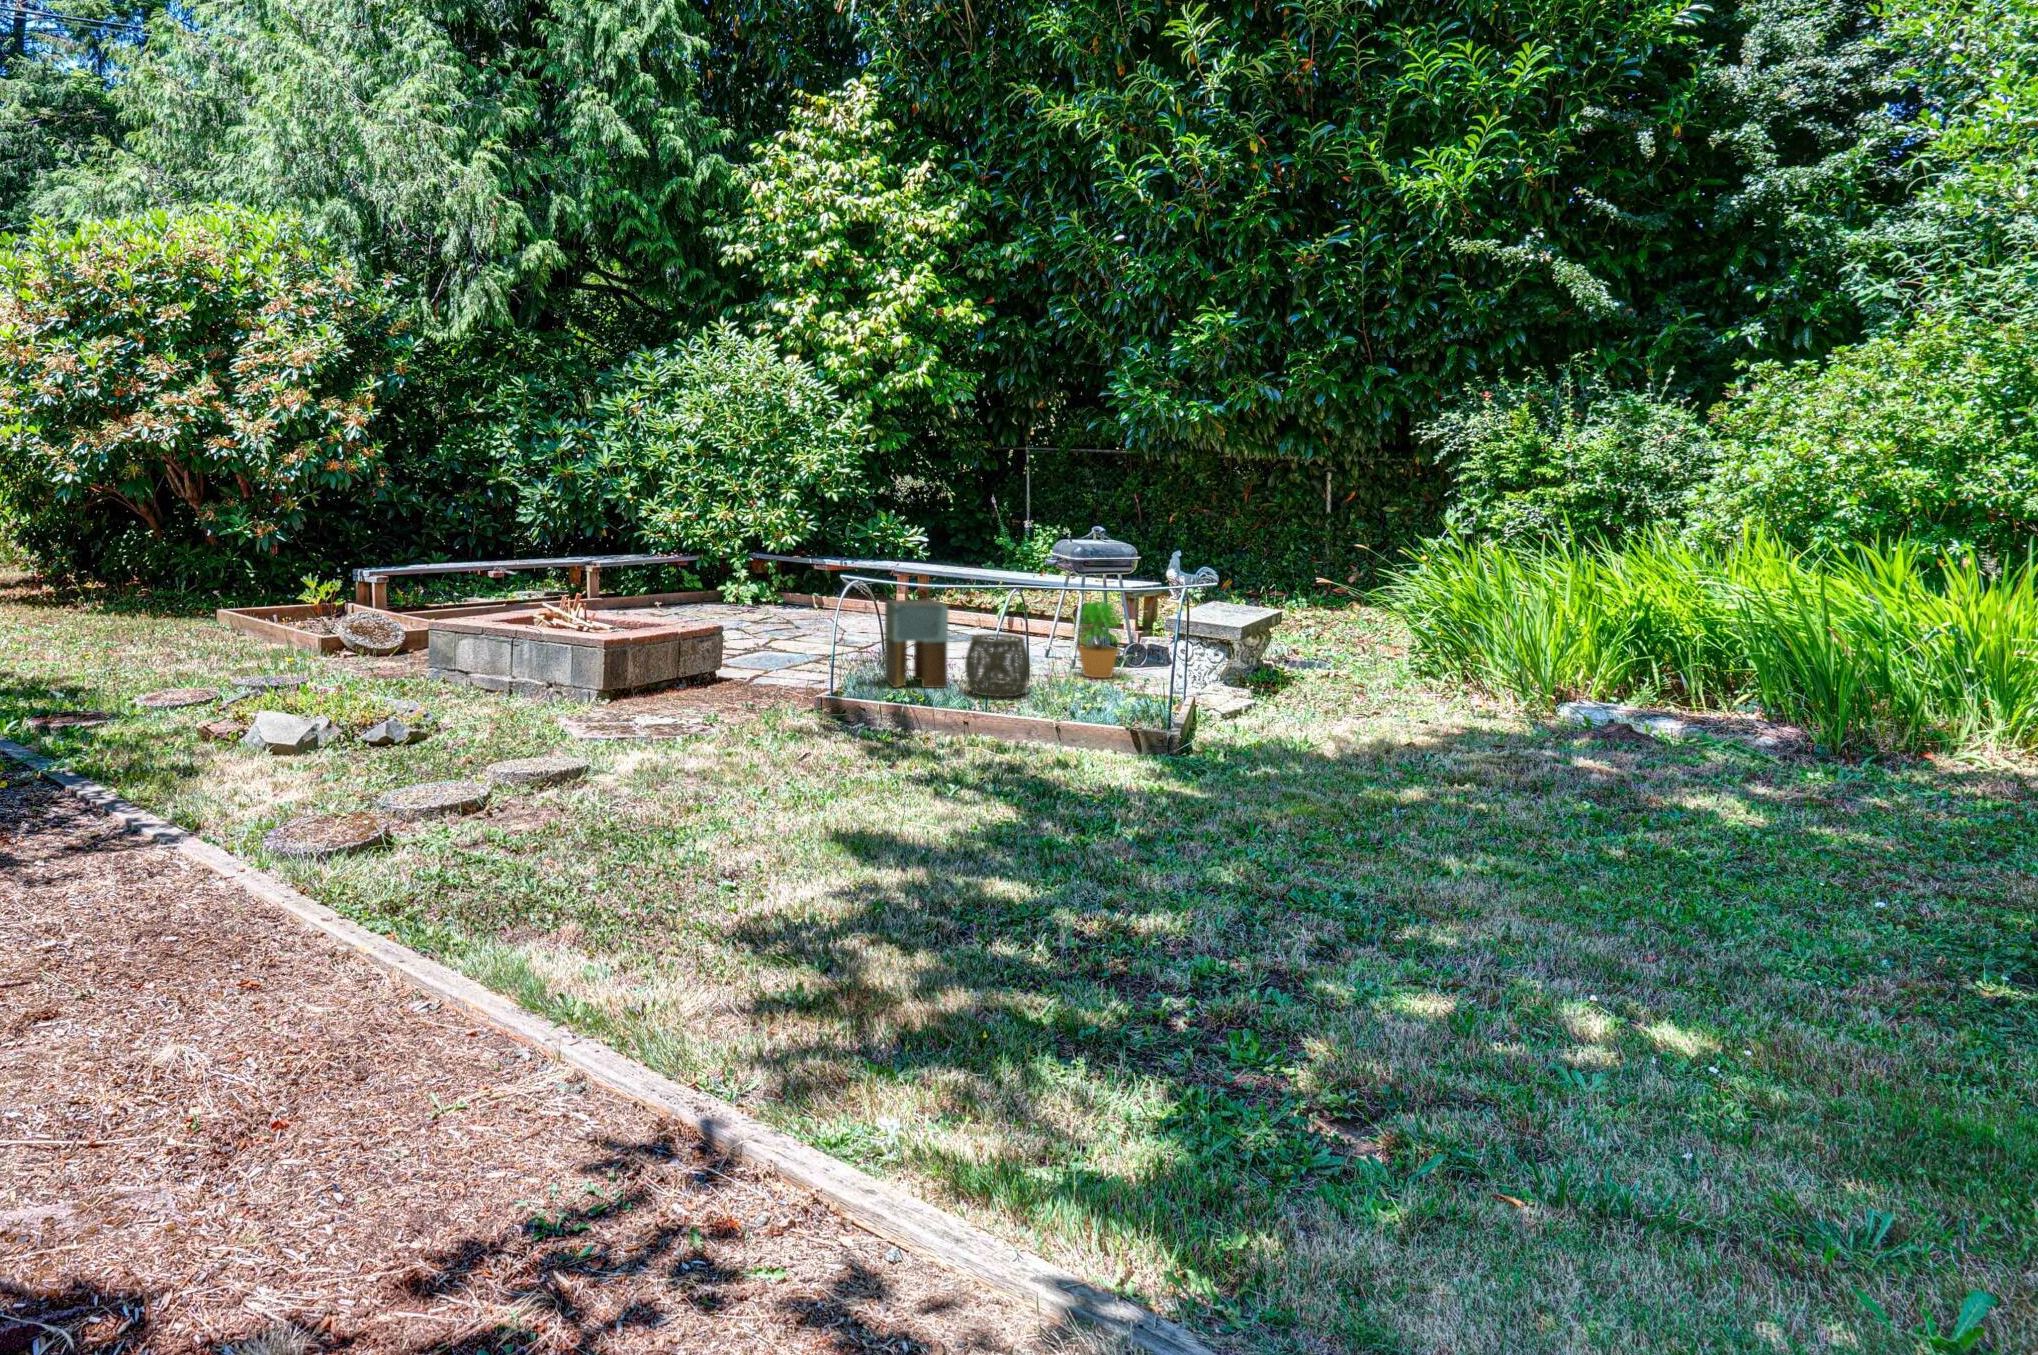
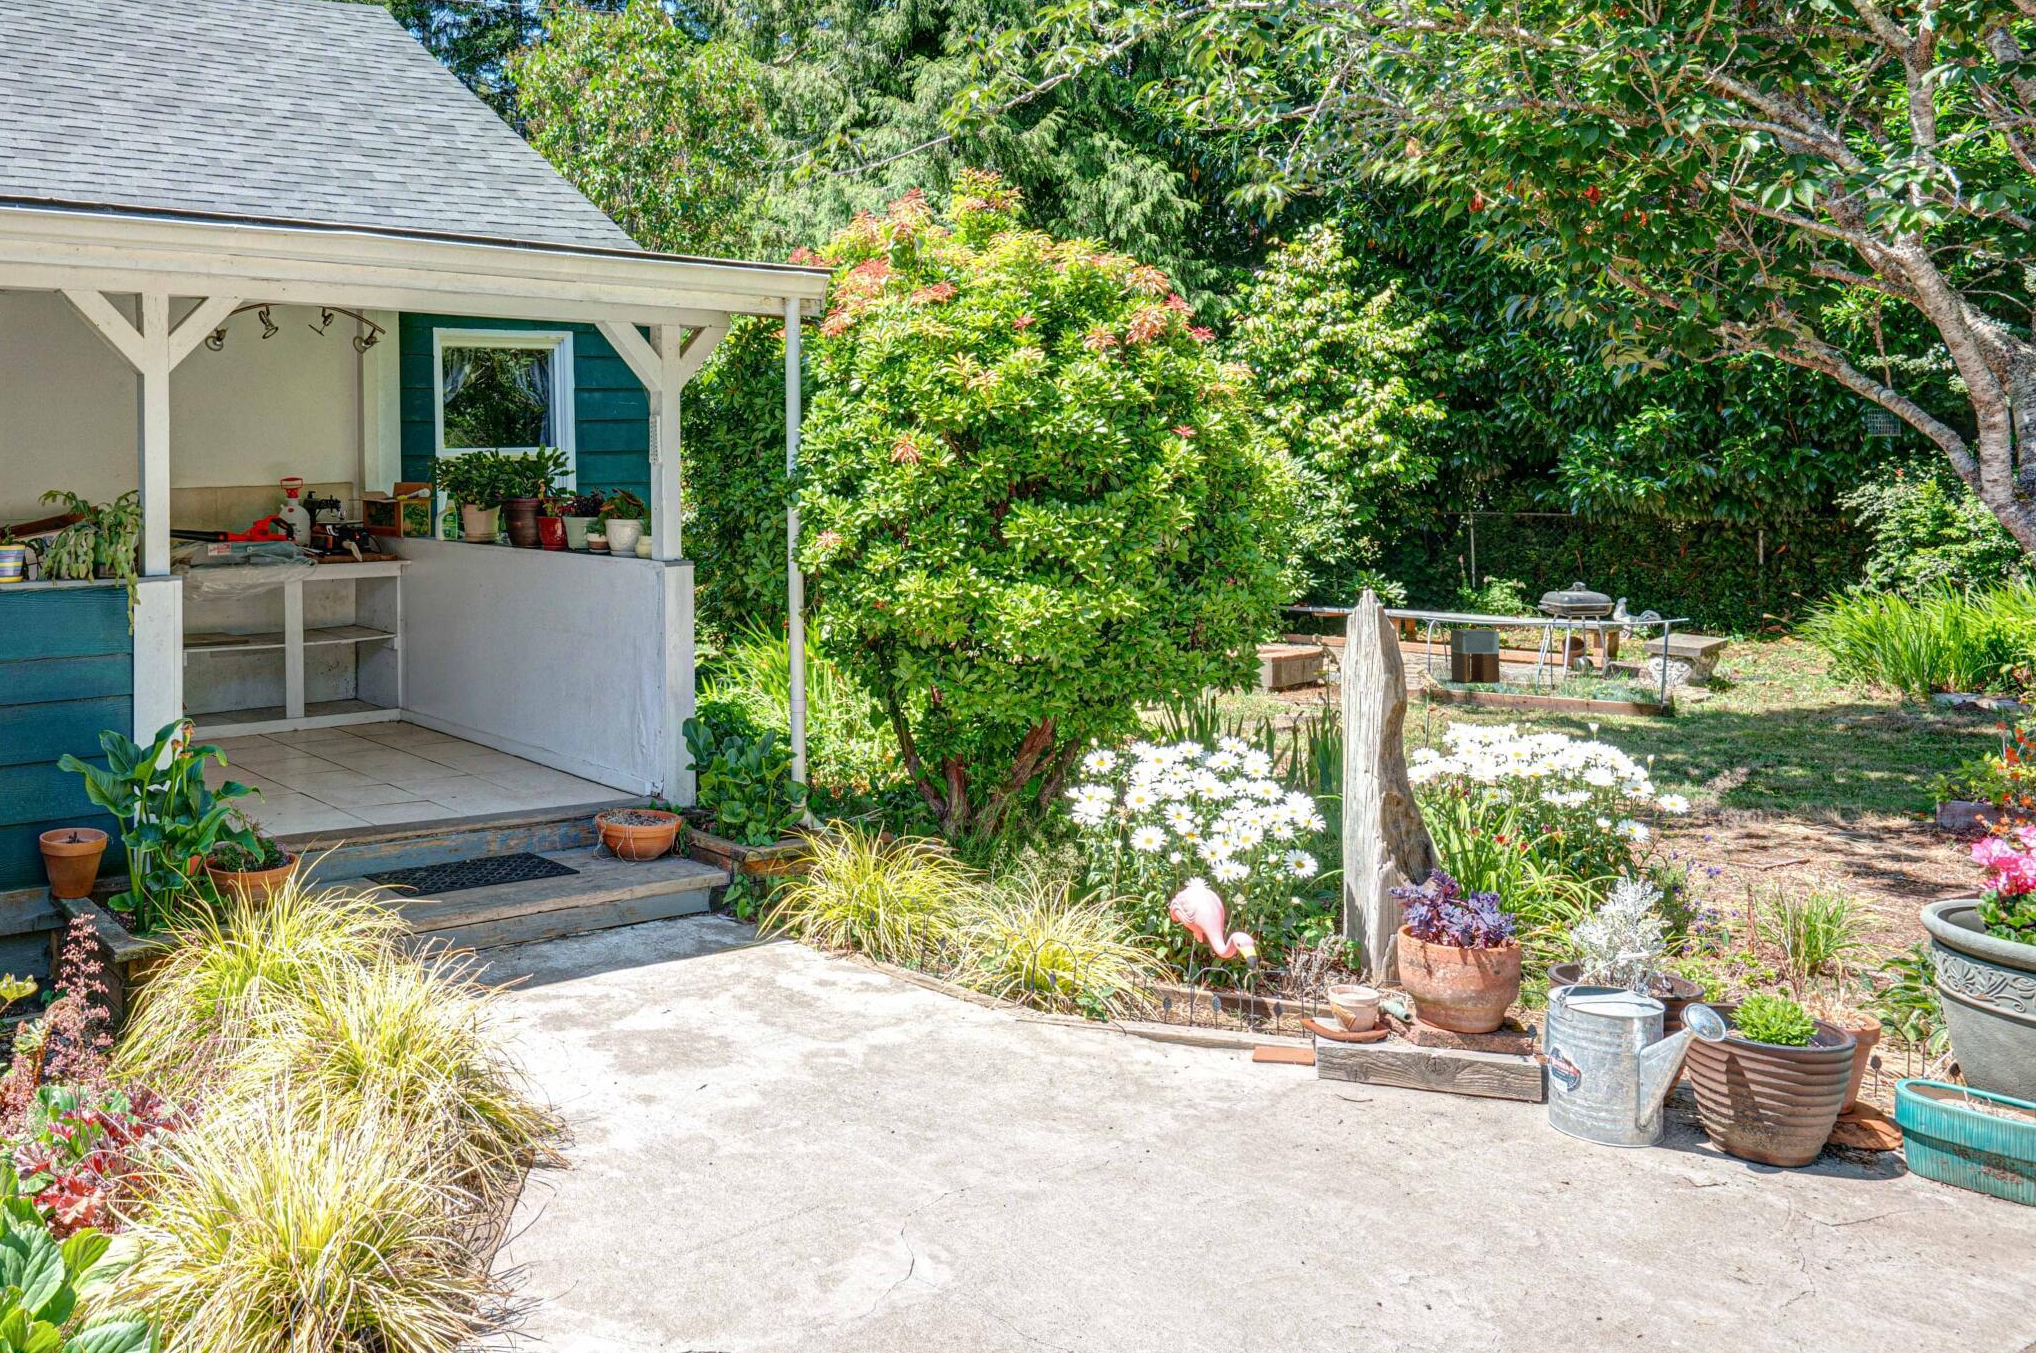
potted plant: present [1071,601,1124,678] -> none [1574,627,1623,678]
woven basket: present [965,634,1030,697] -> none [1514,648,1561,686]

